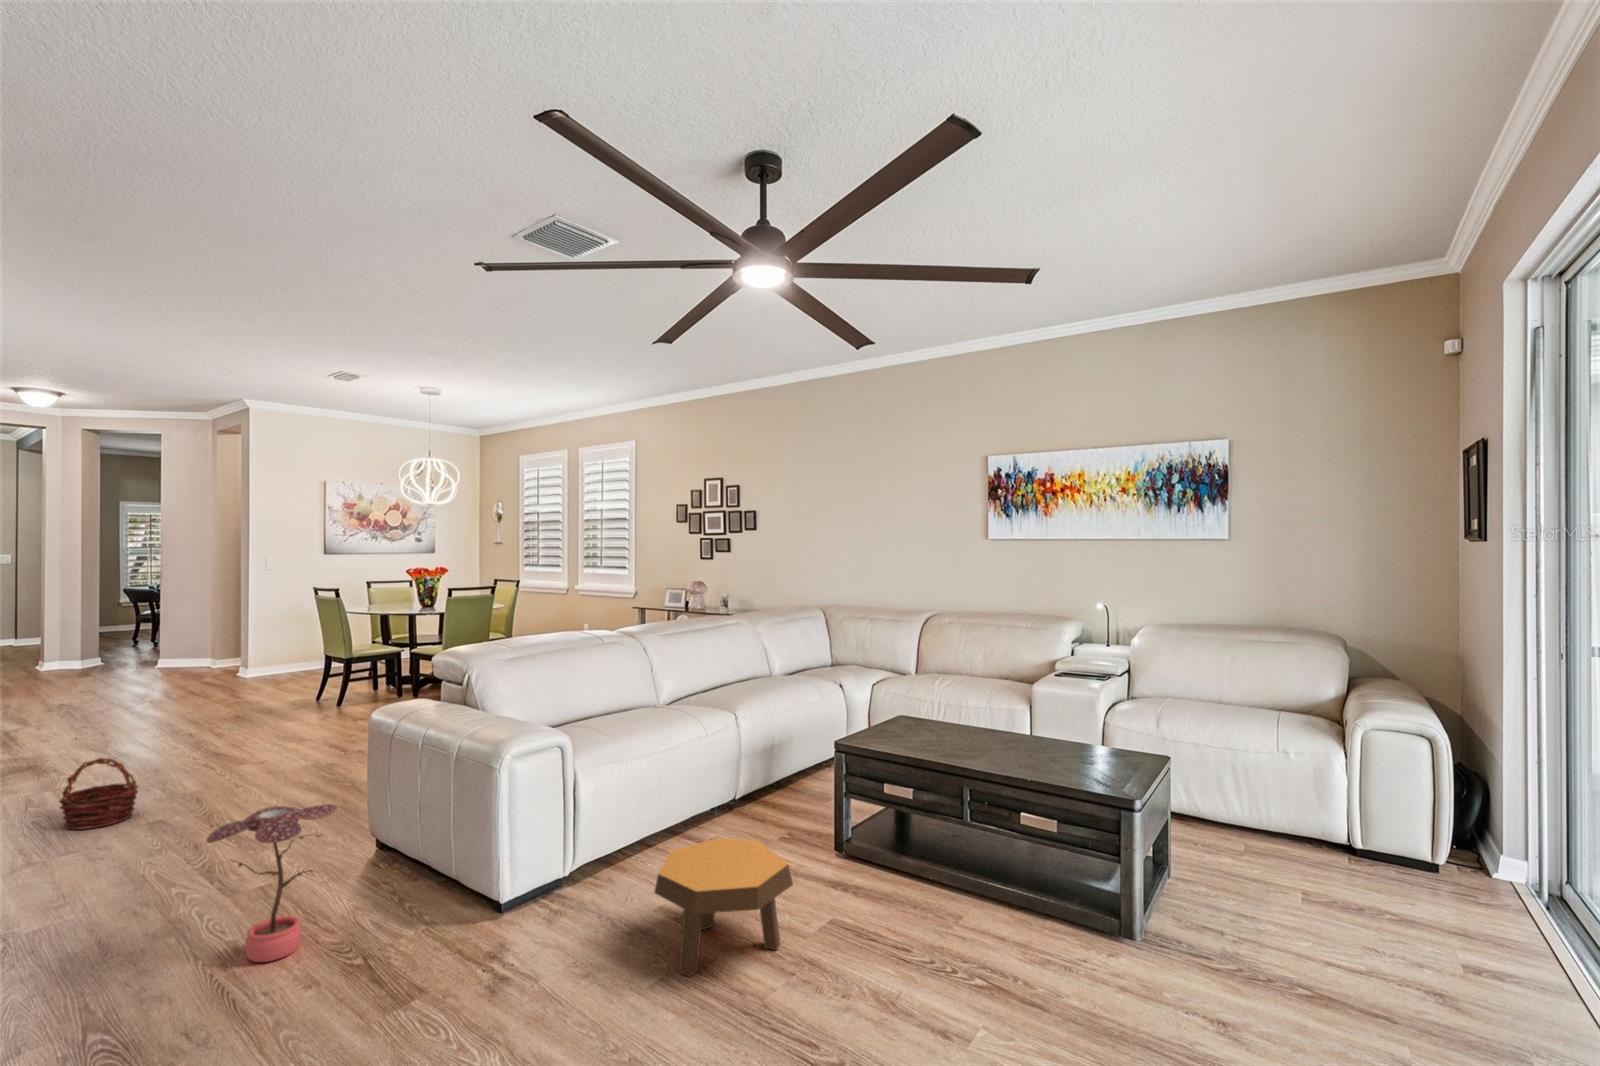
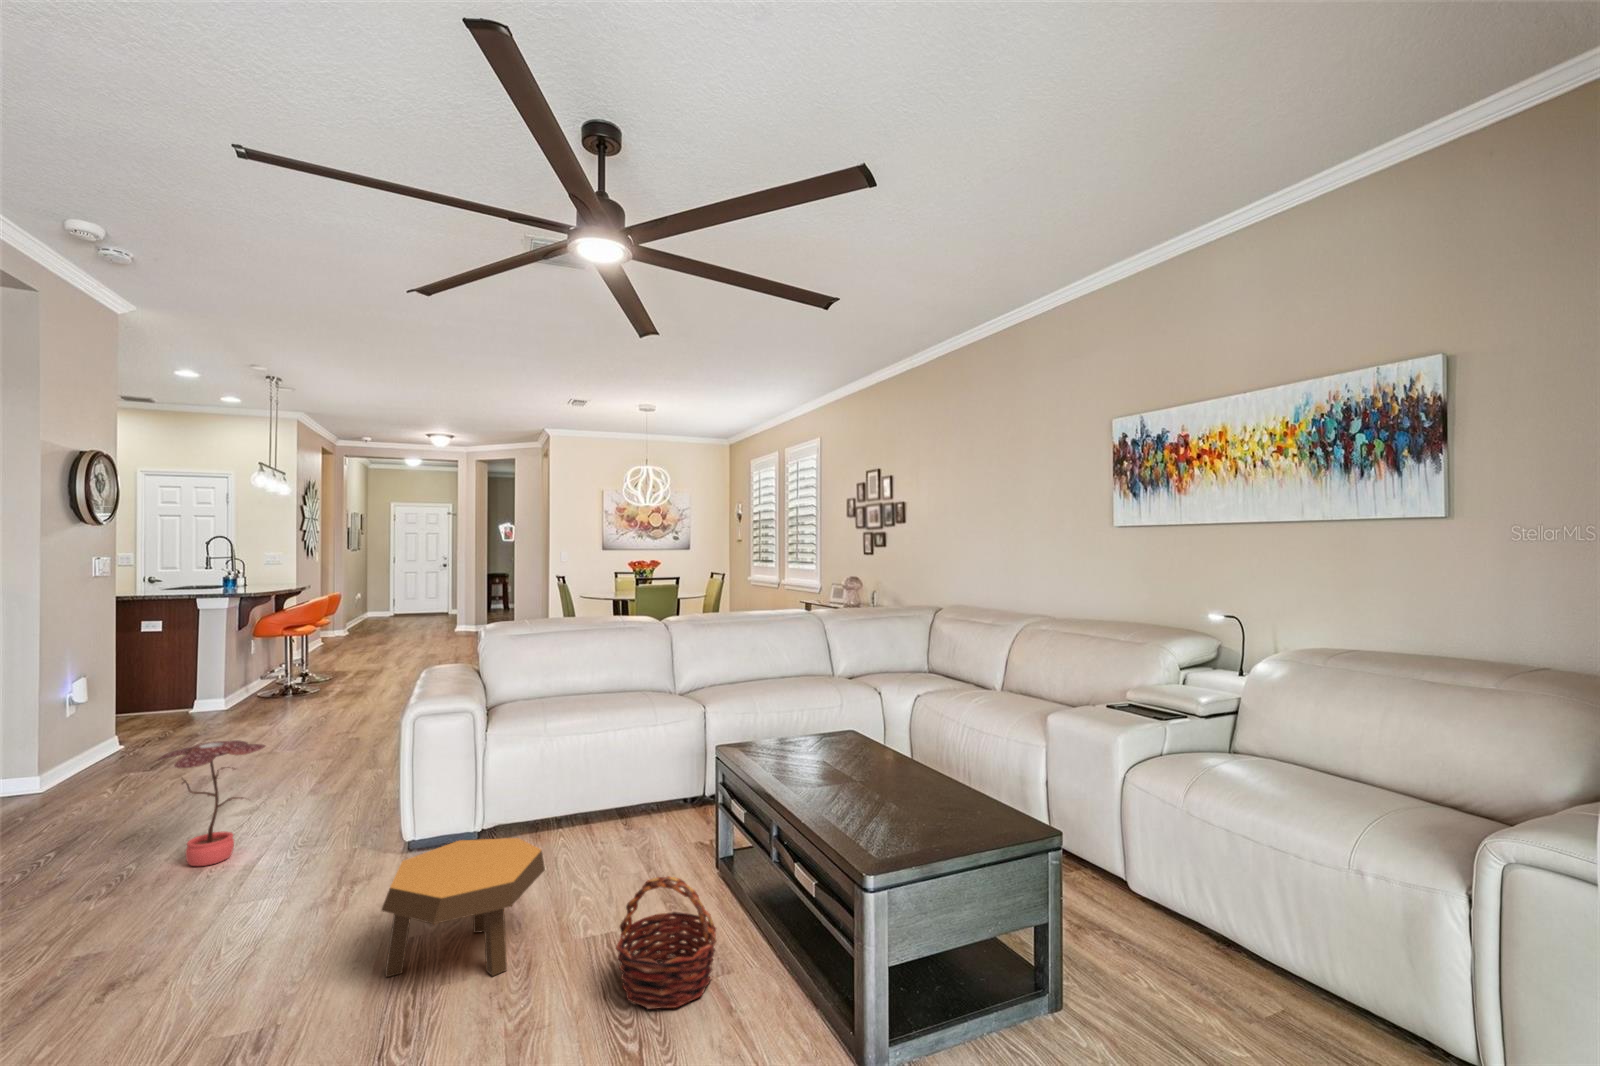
basket: present [59,758,138,829] -> present [616,876,717,1009]

